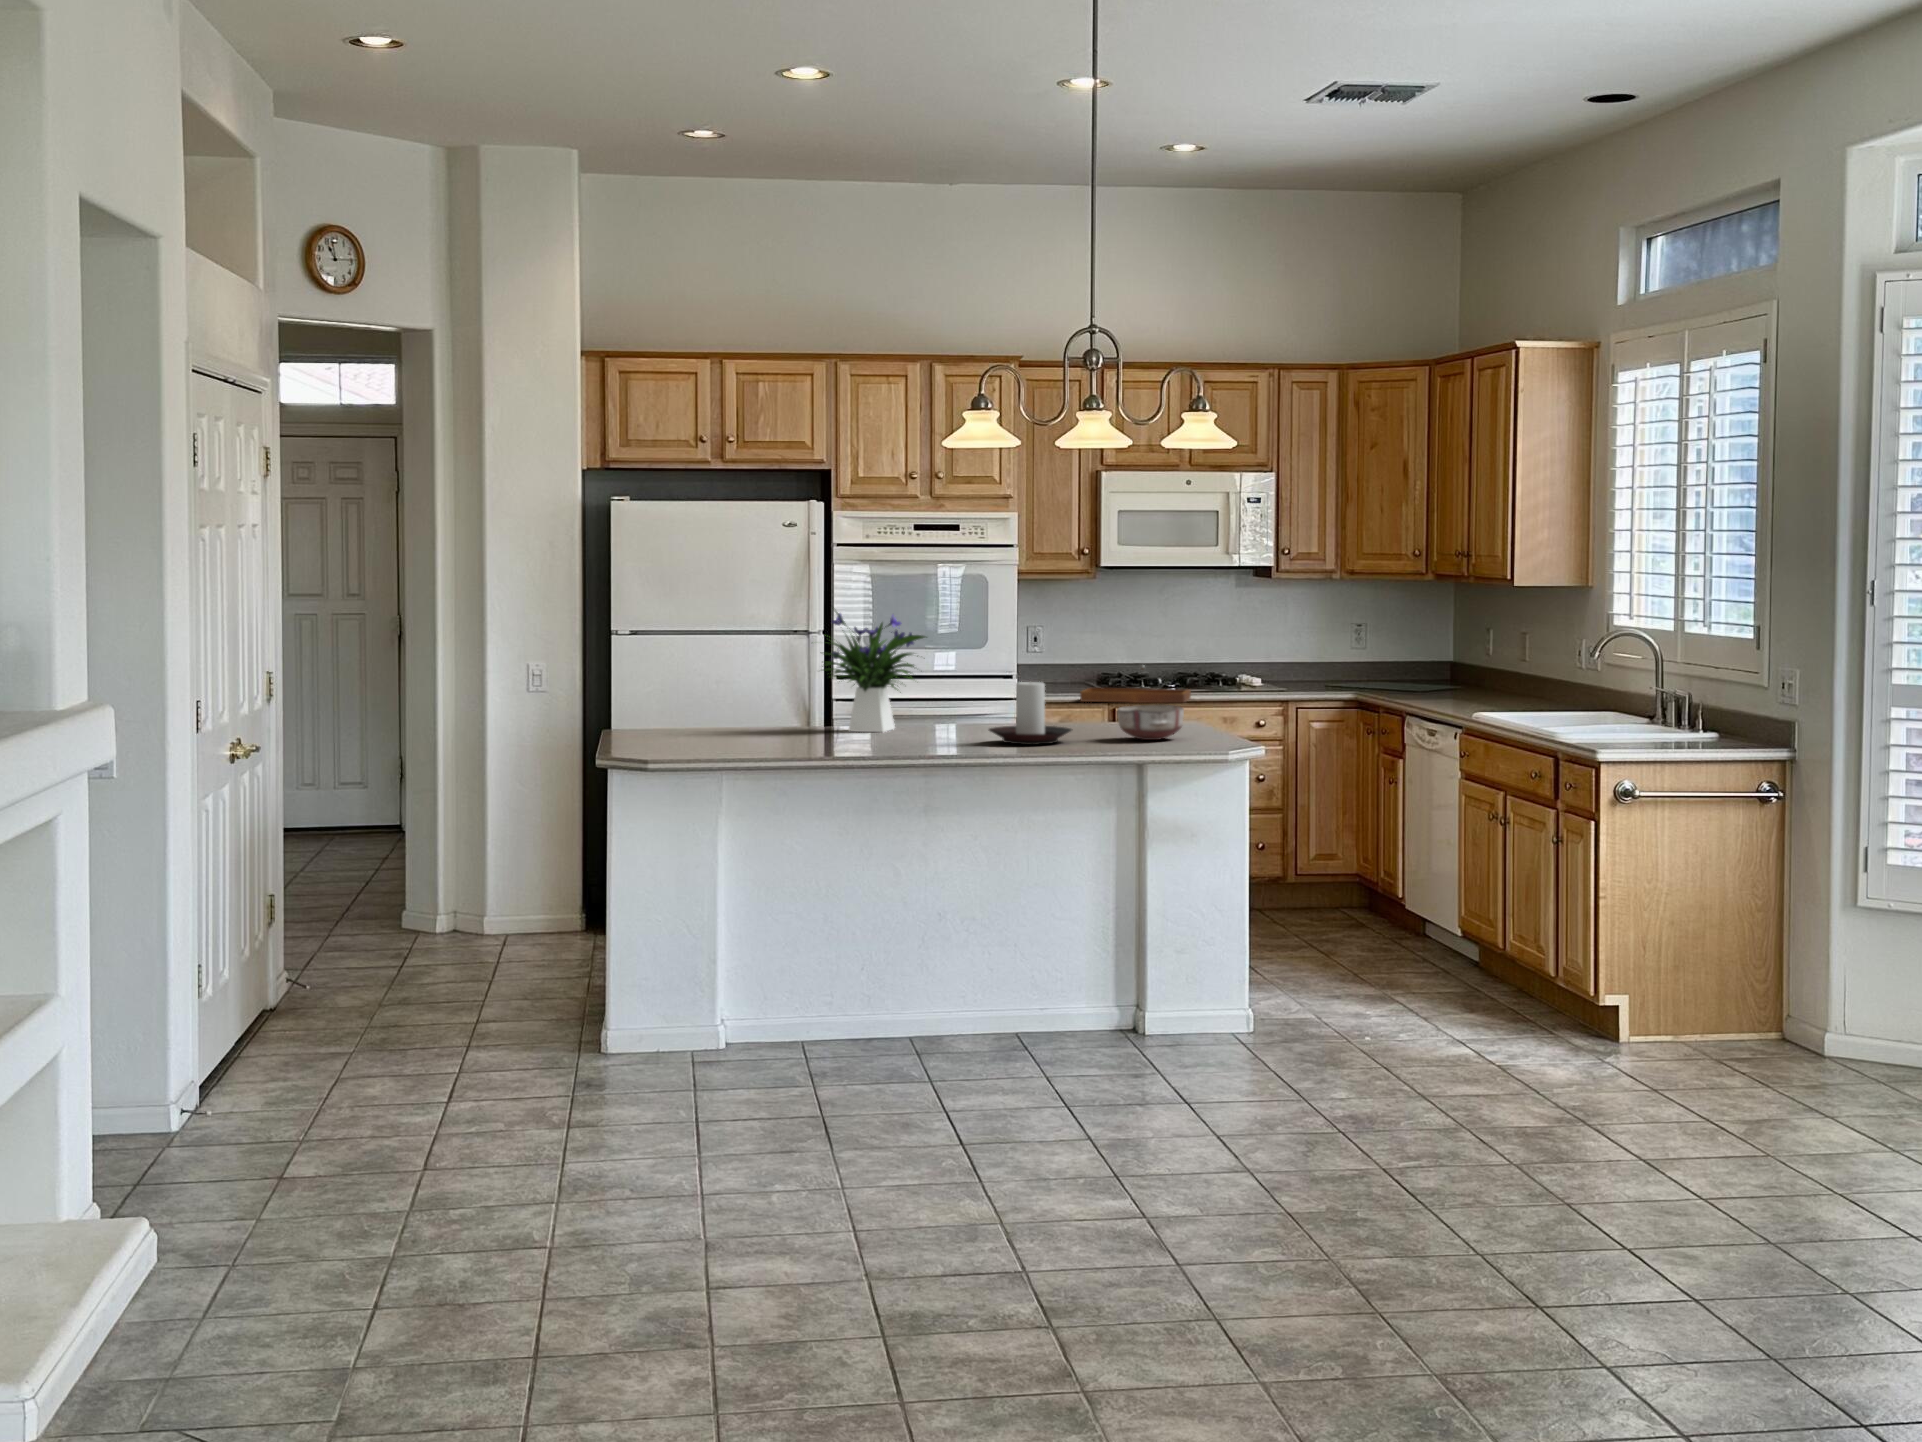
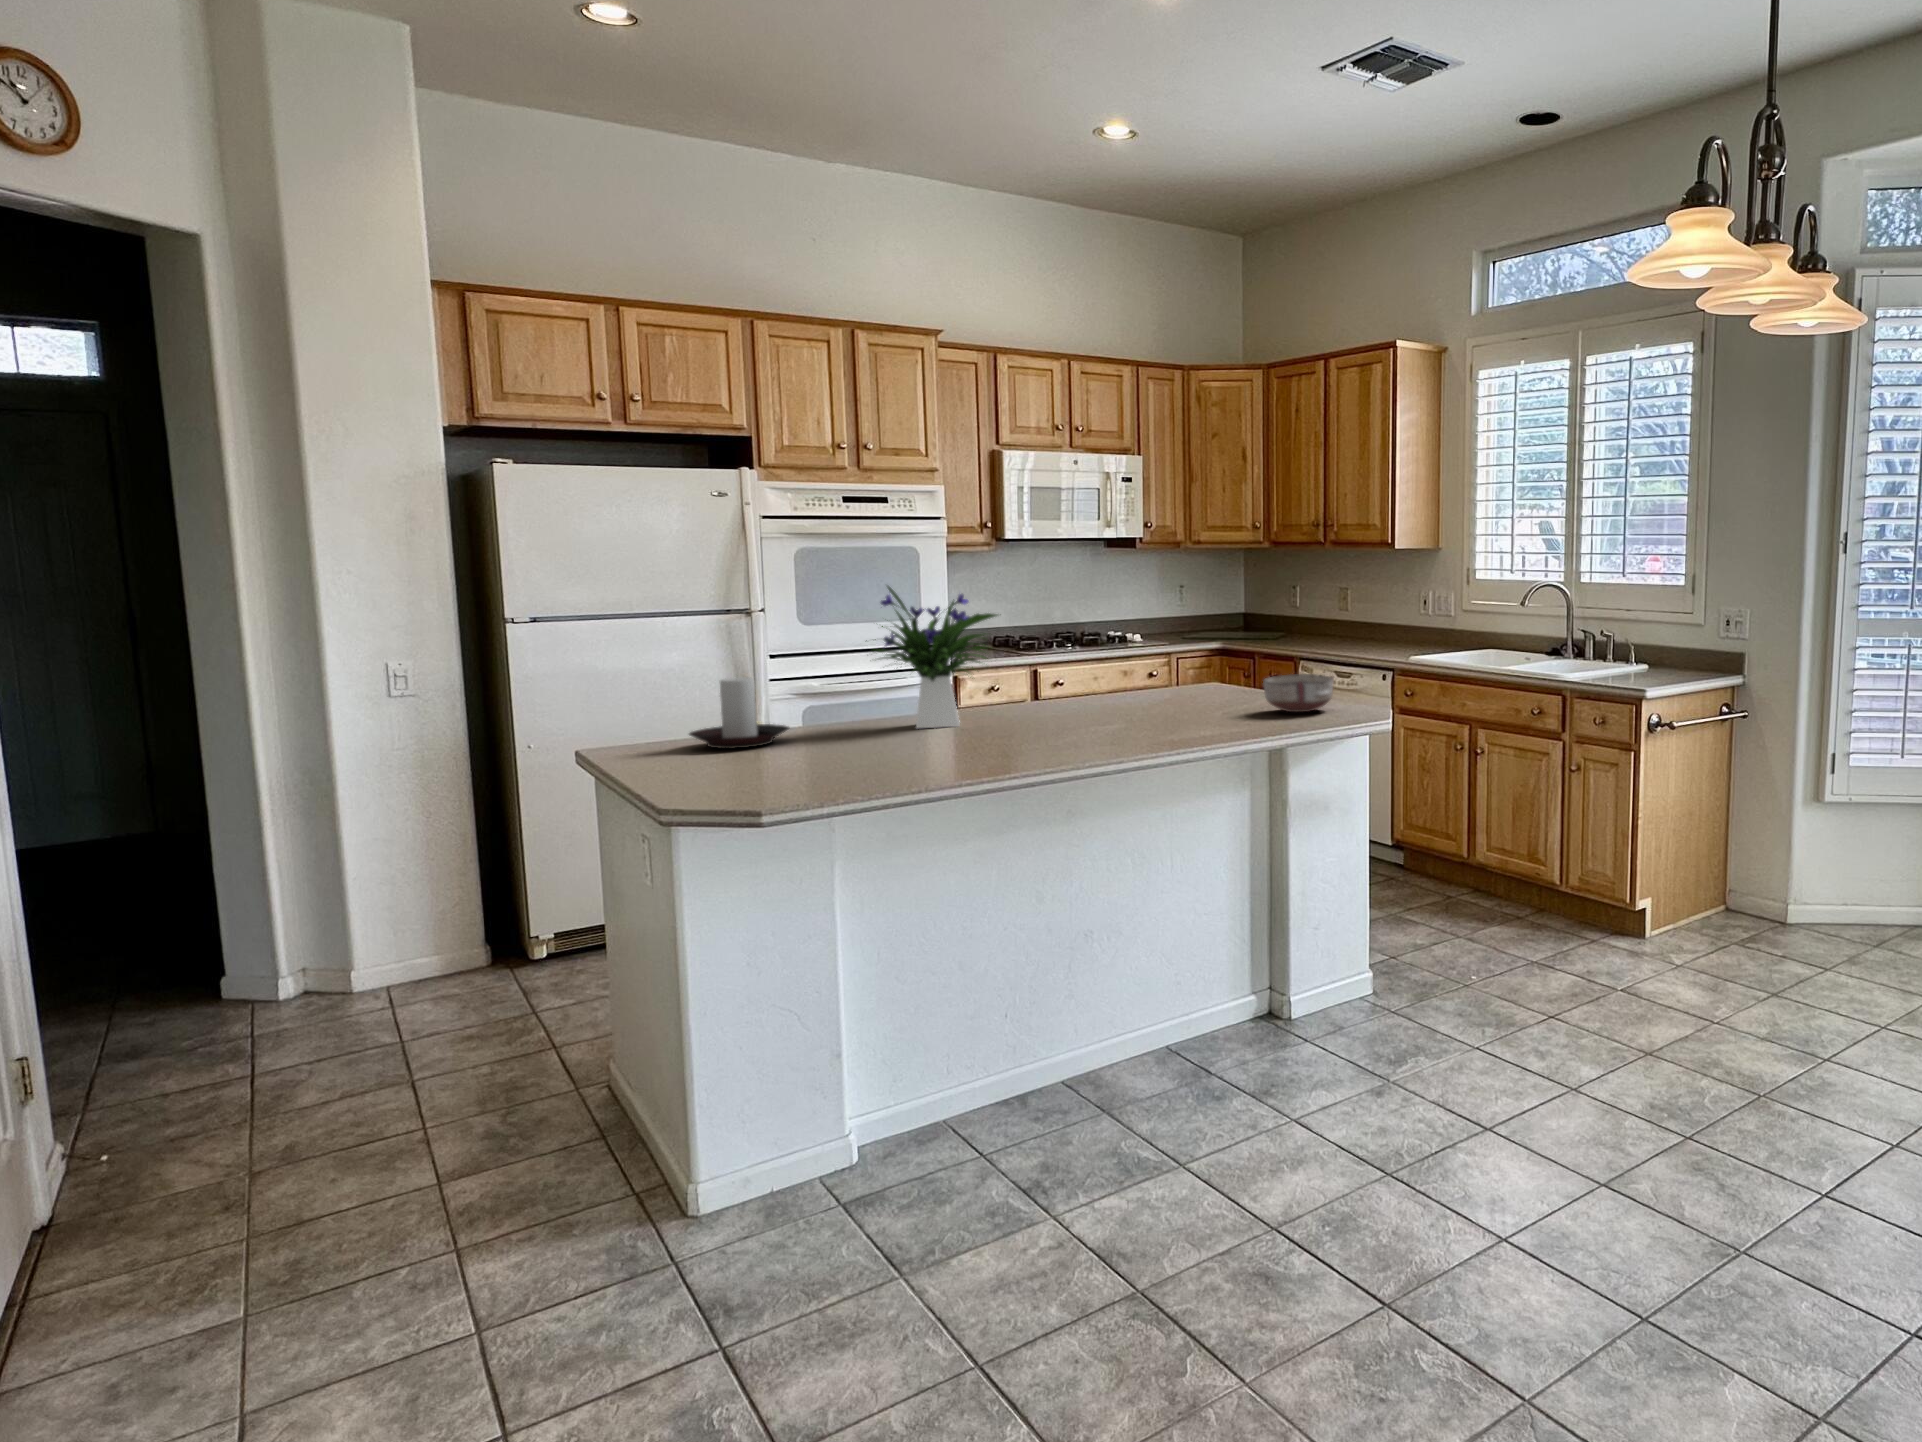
tray: present [1080,665,1191,703] -> none [1024,636,1133,676]
candle holder: present [989,682,1071,745] -> present [689,677,789,749]

